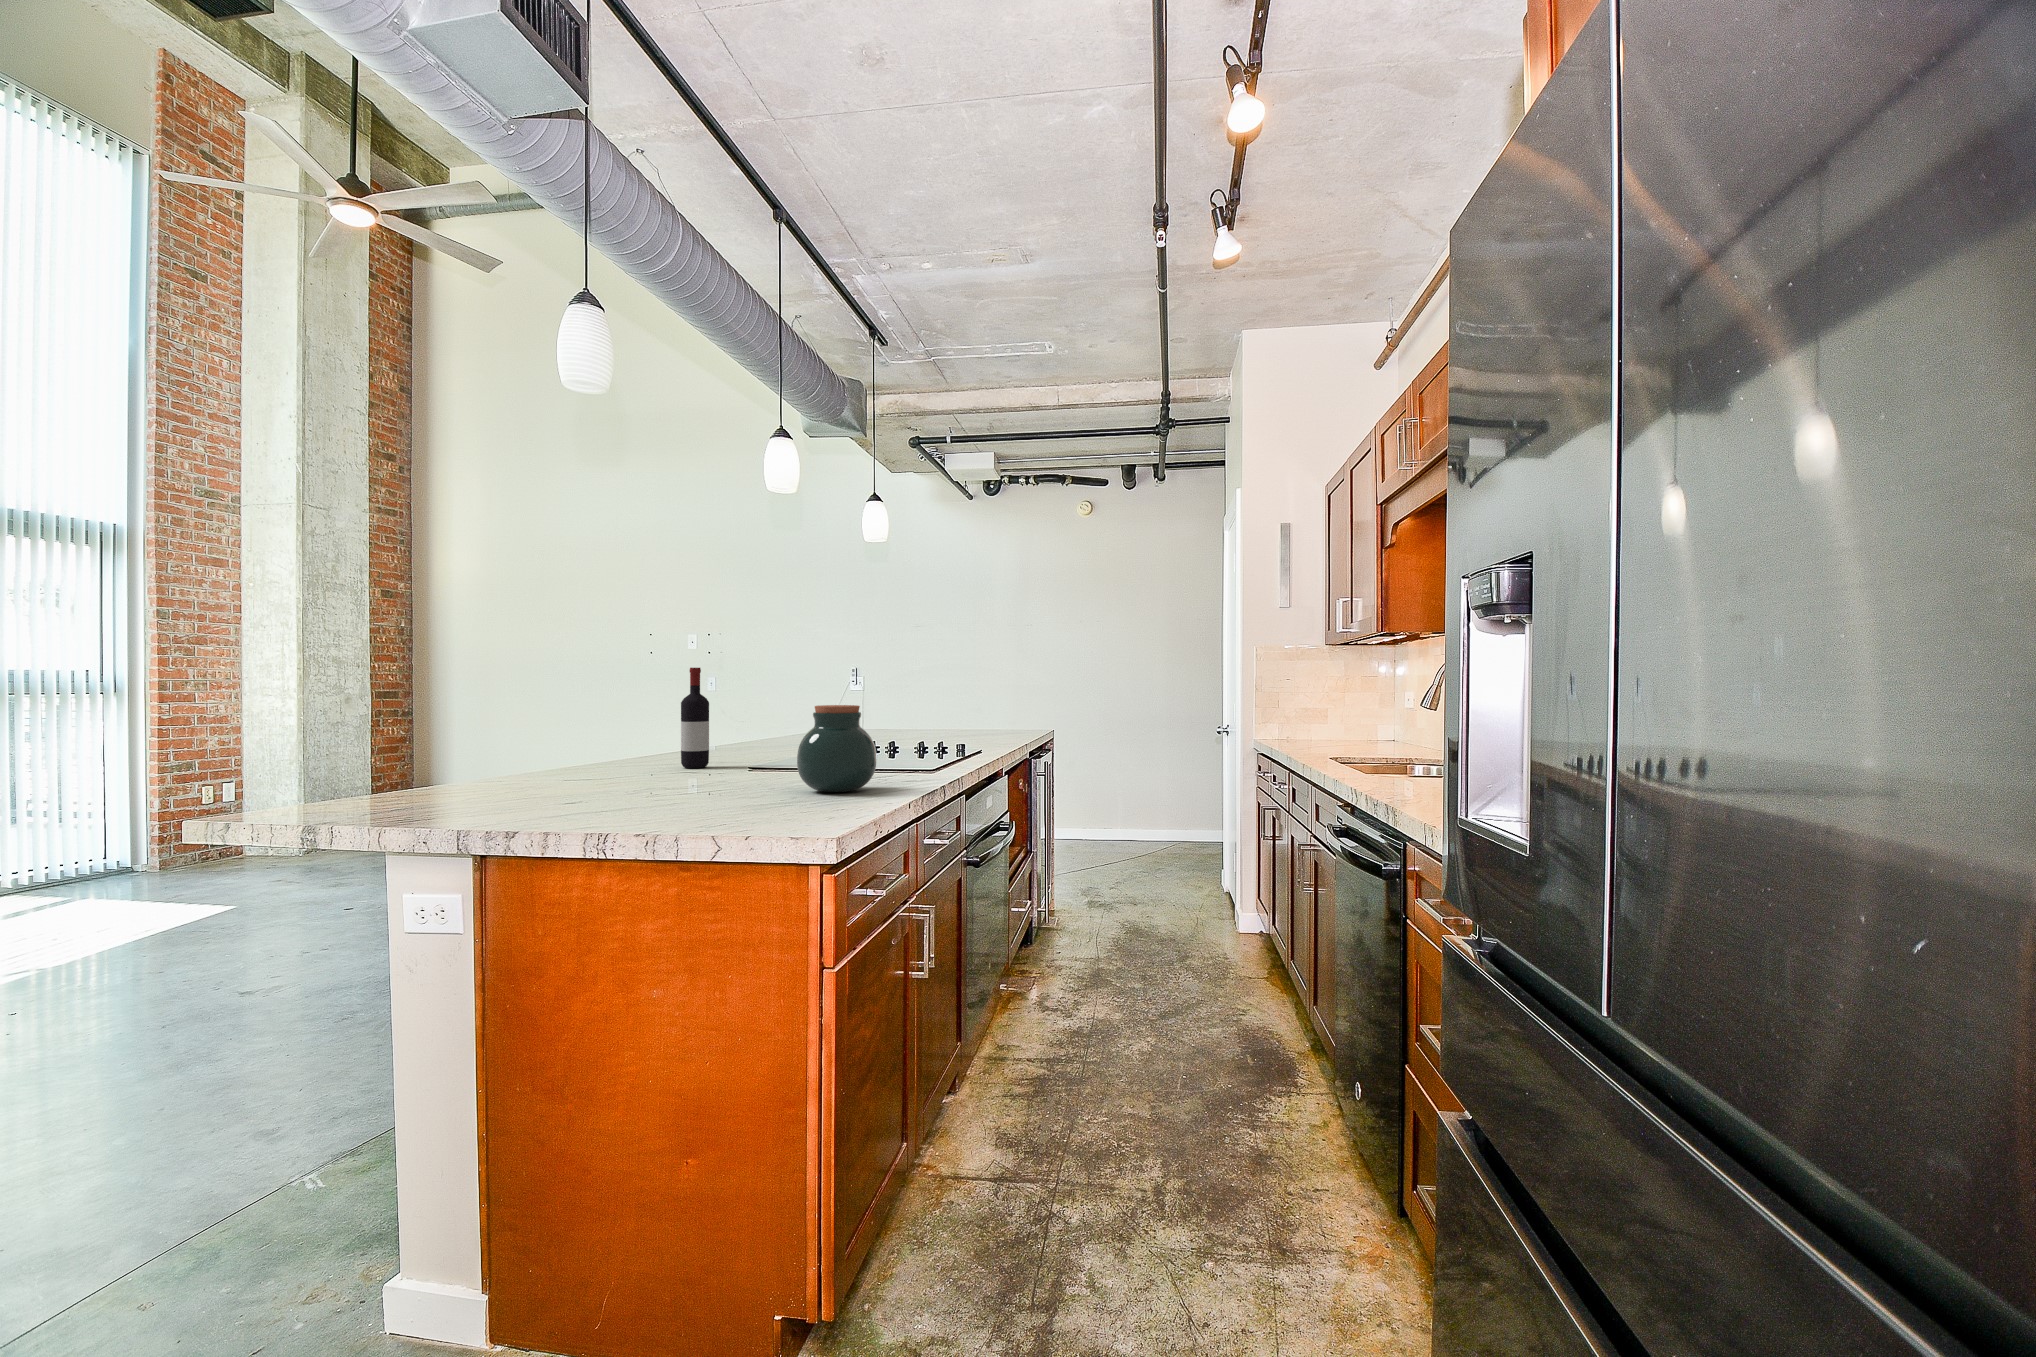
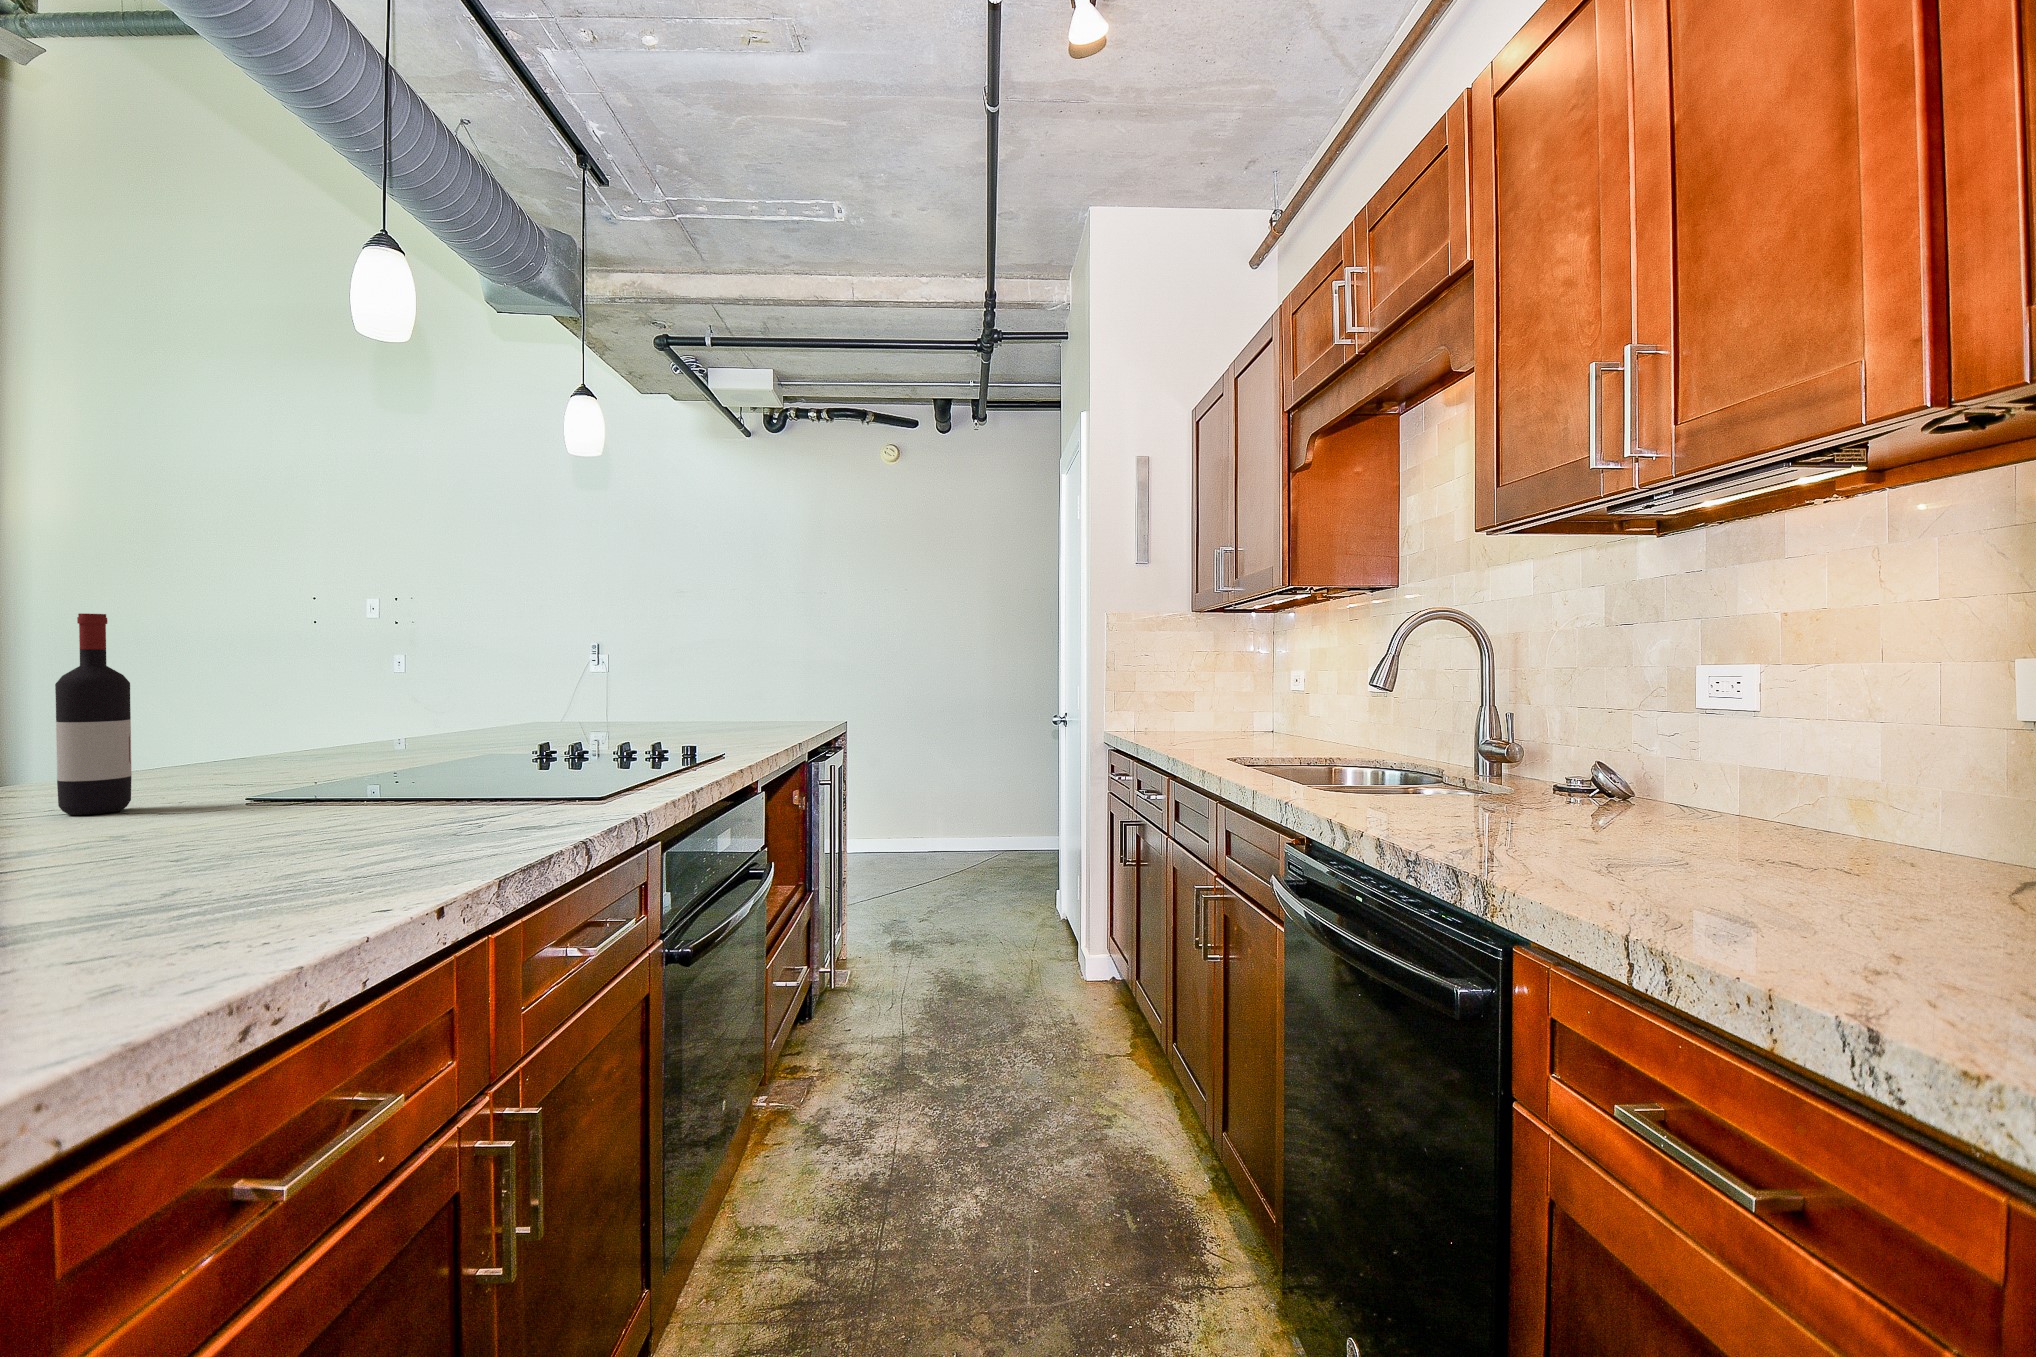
jar: present [797,705,876,792] -> none [152,688,388,897]

